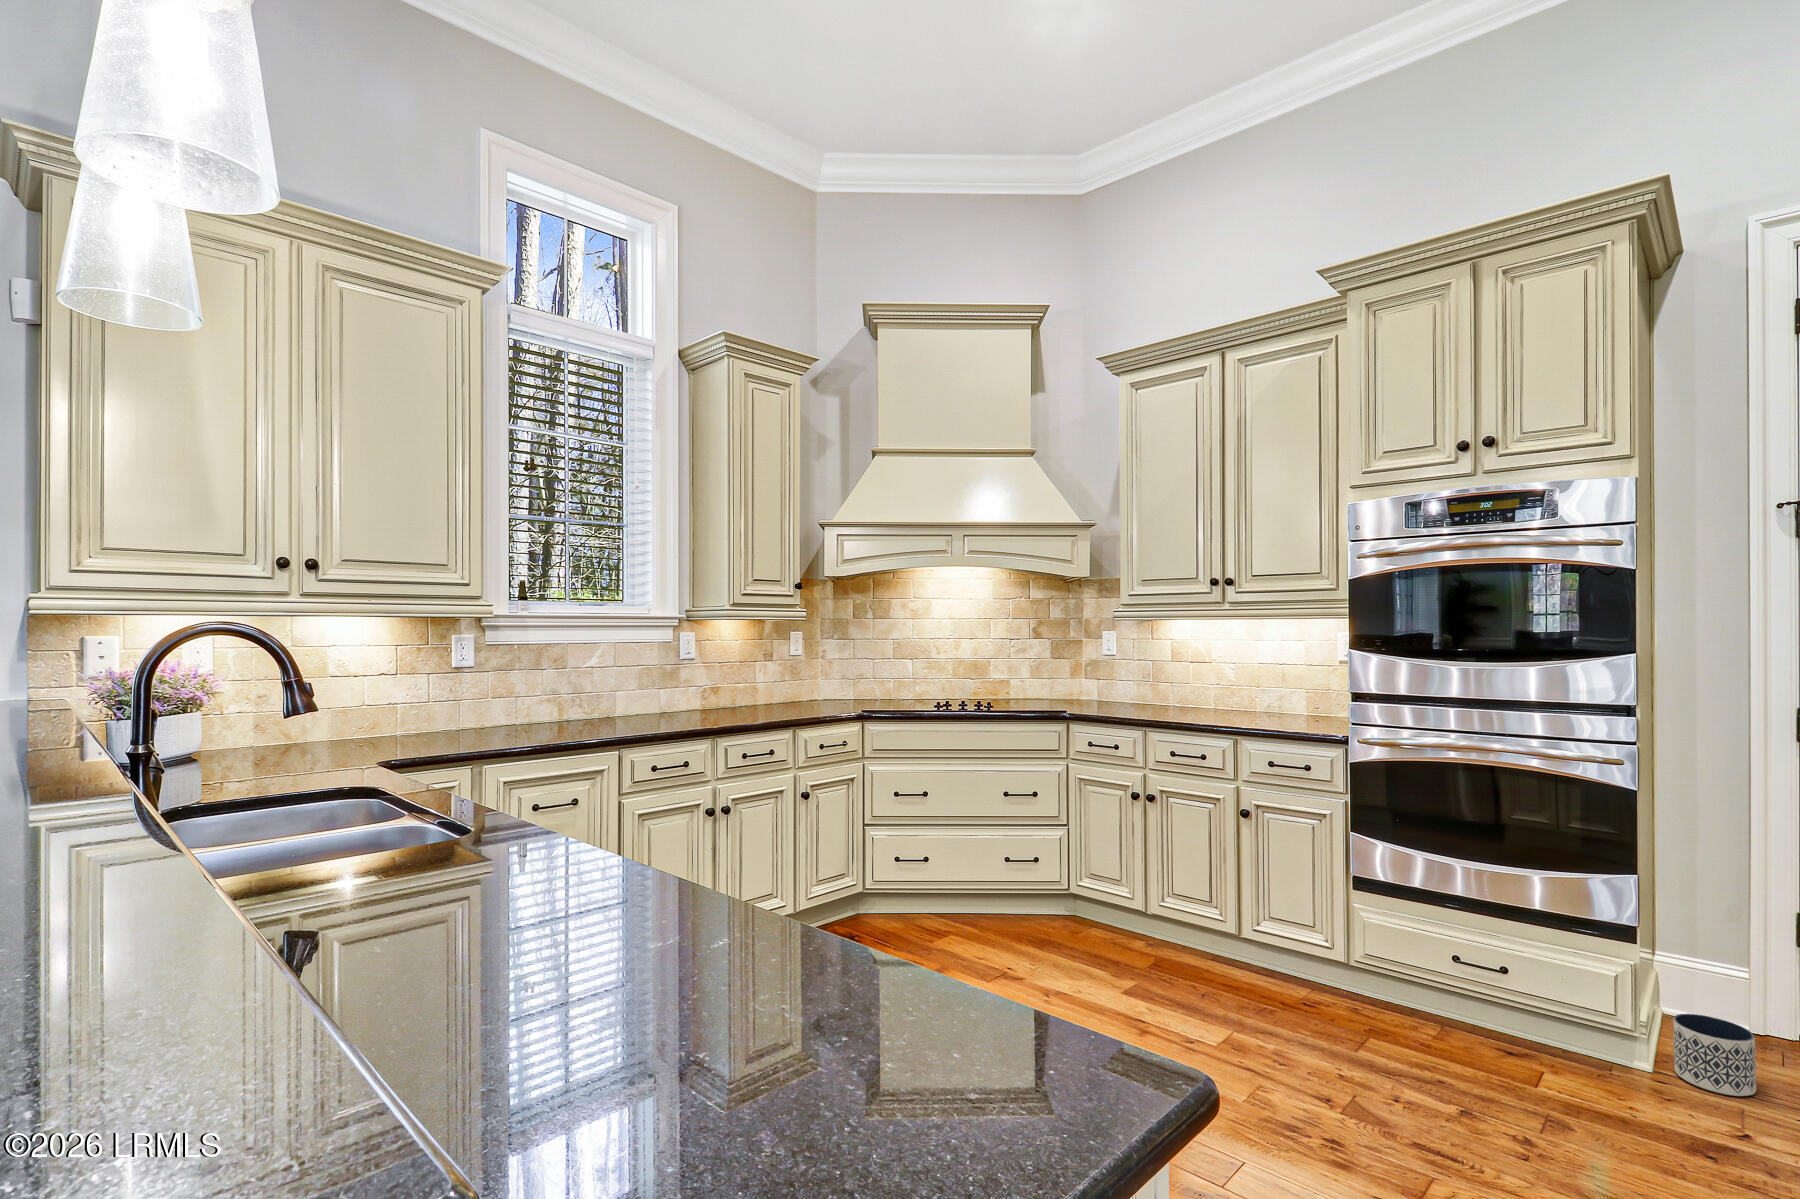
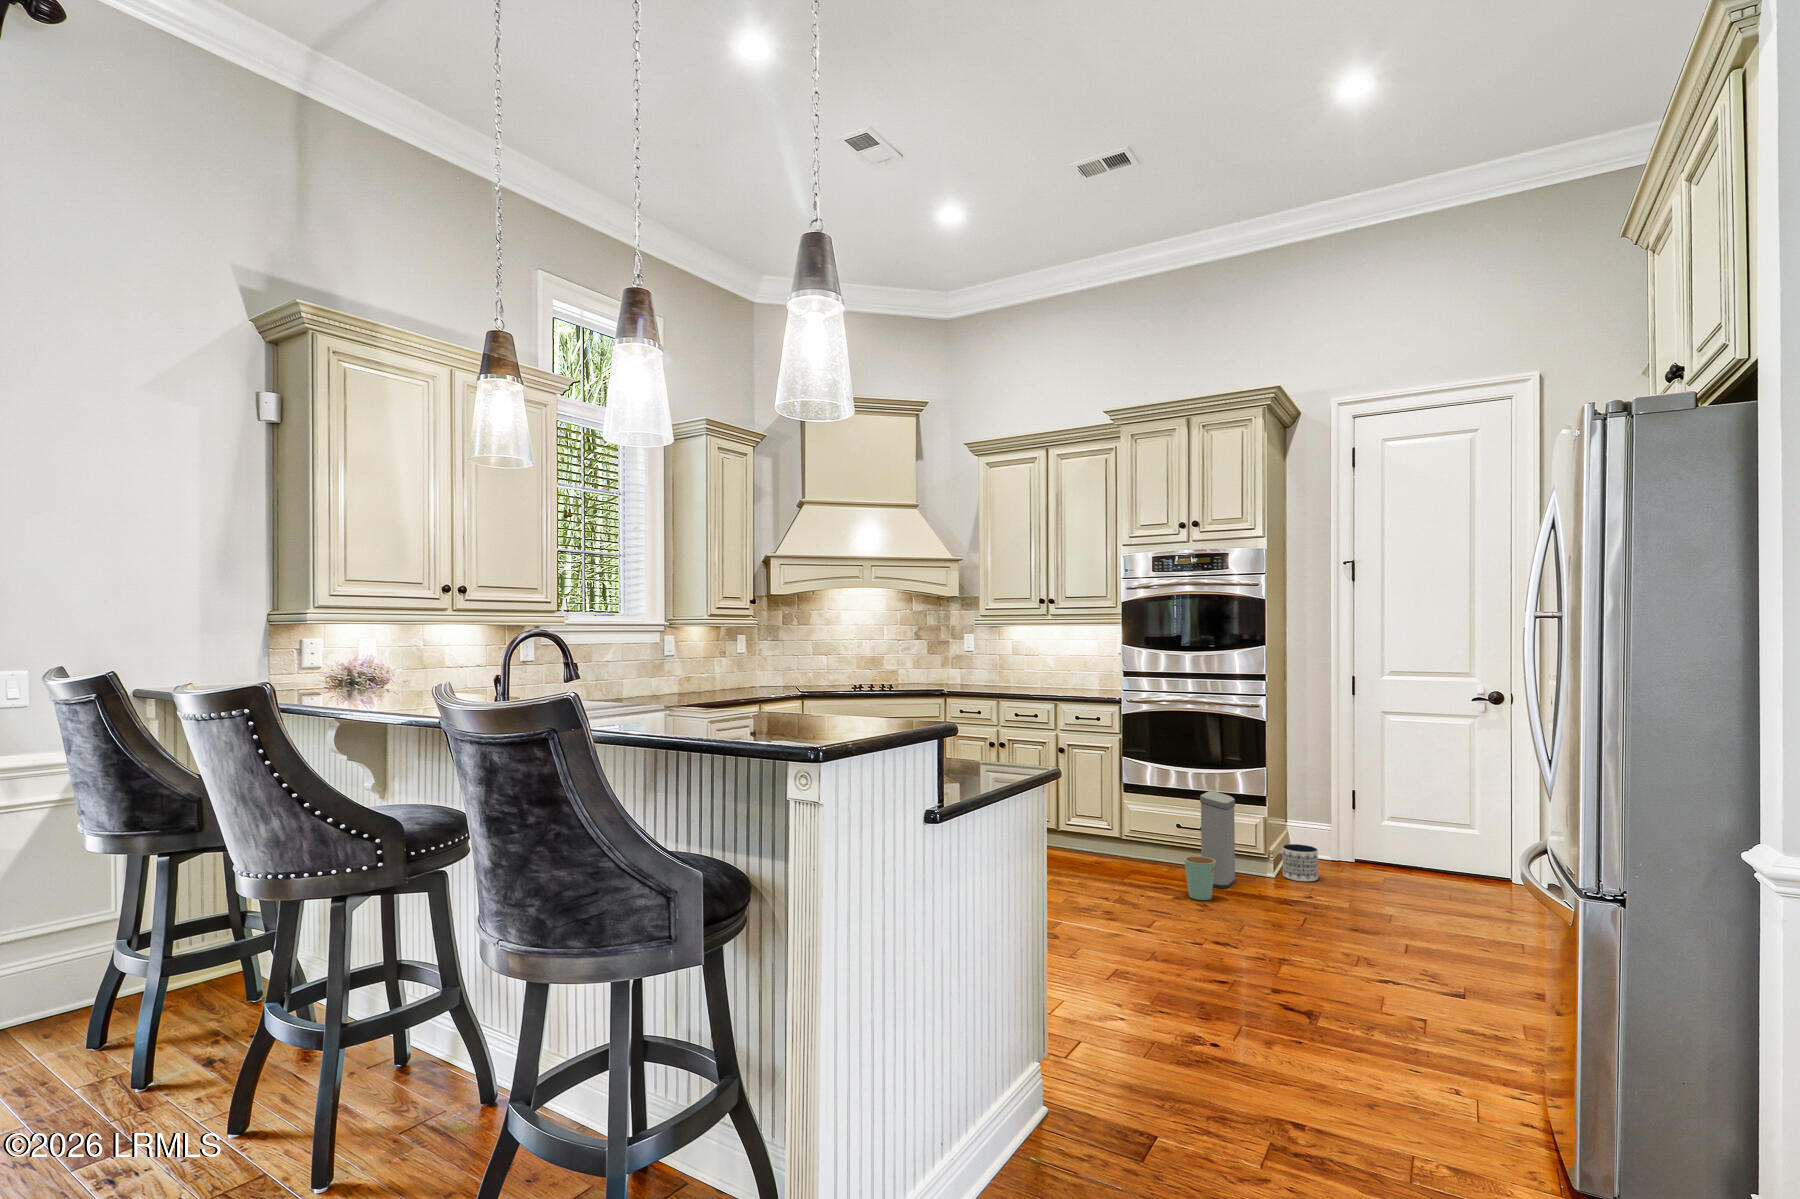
trash can: none [1489,911,1582,1136] -> present [1184,791,1235,900]

